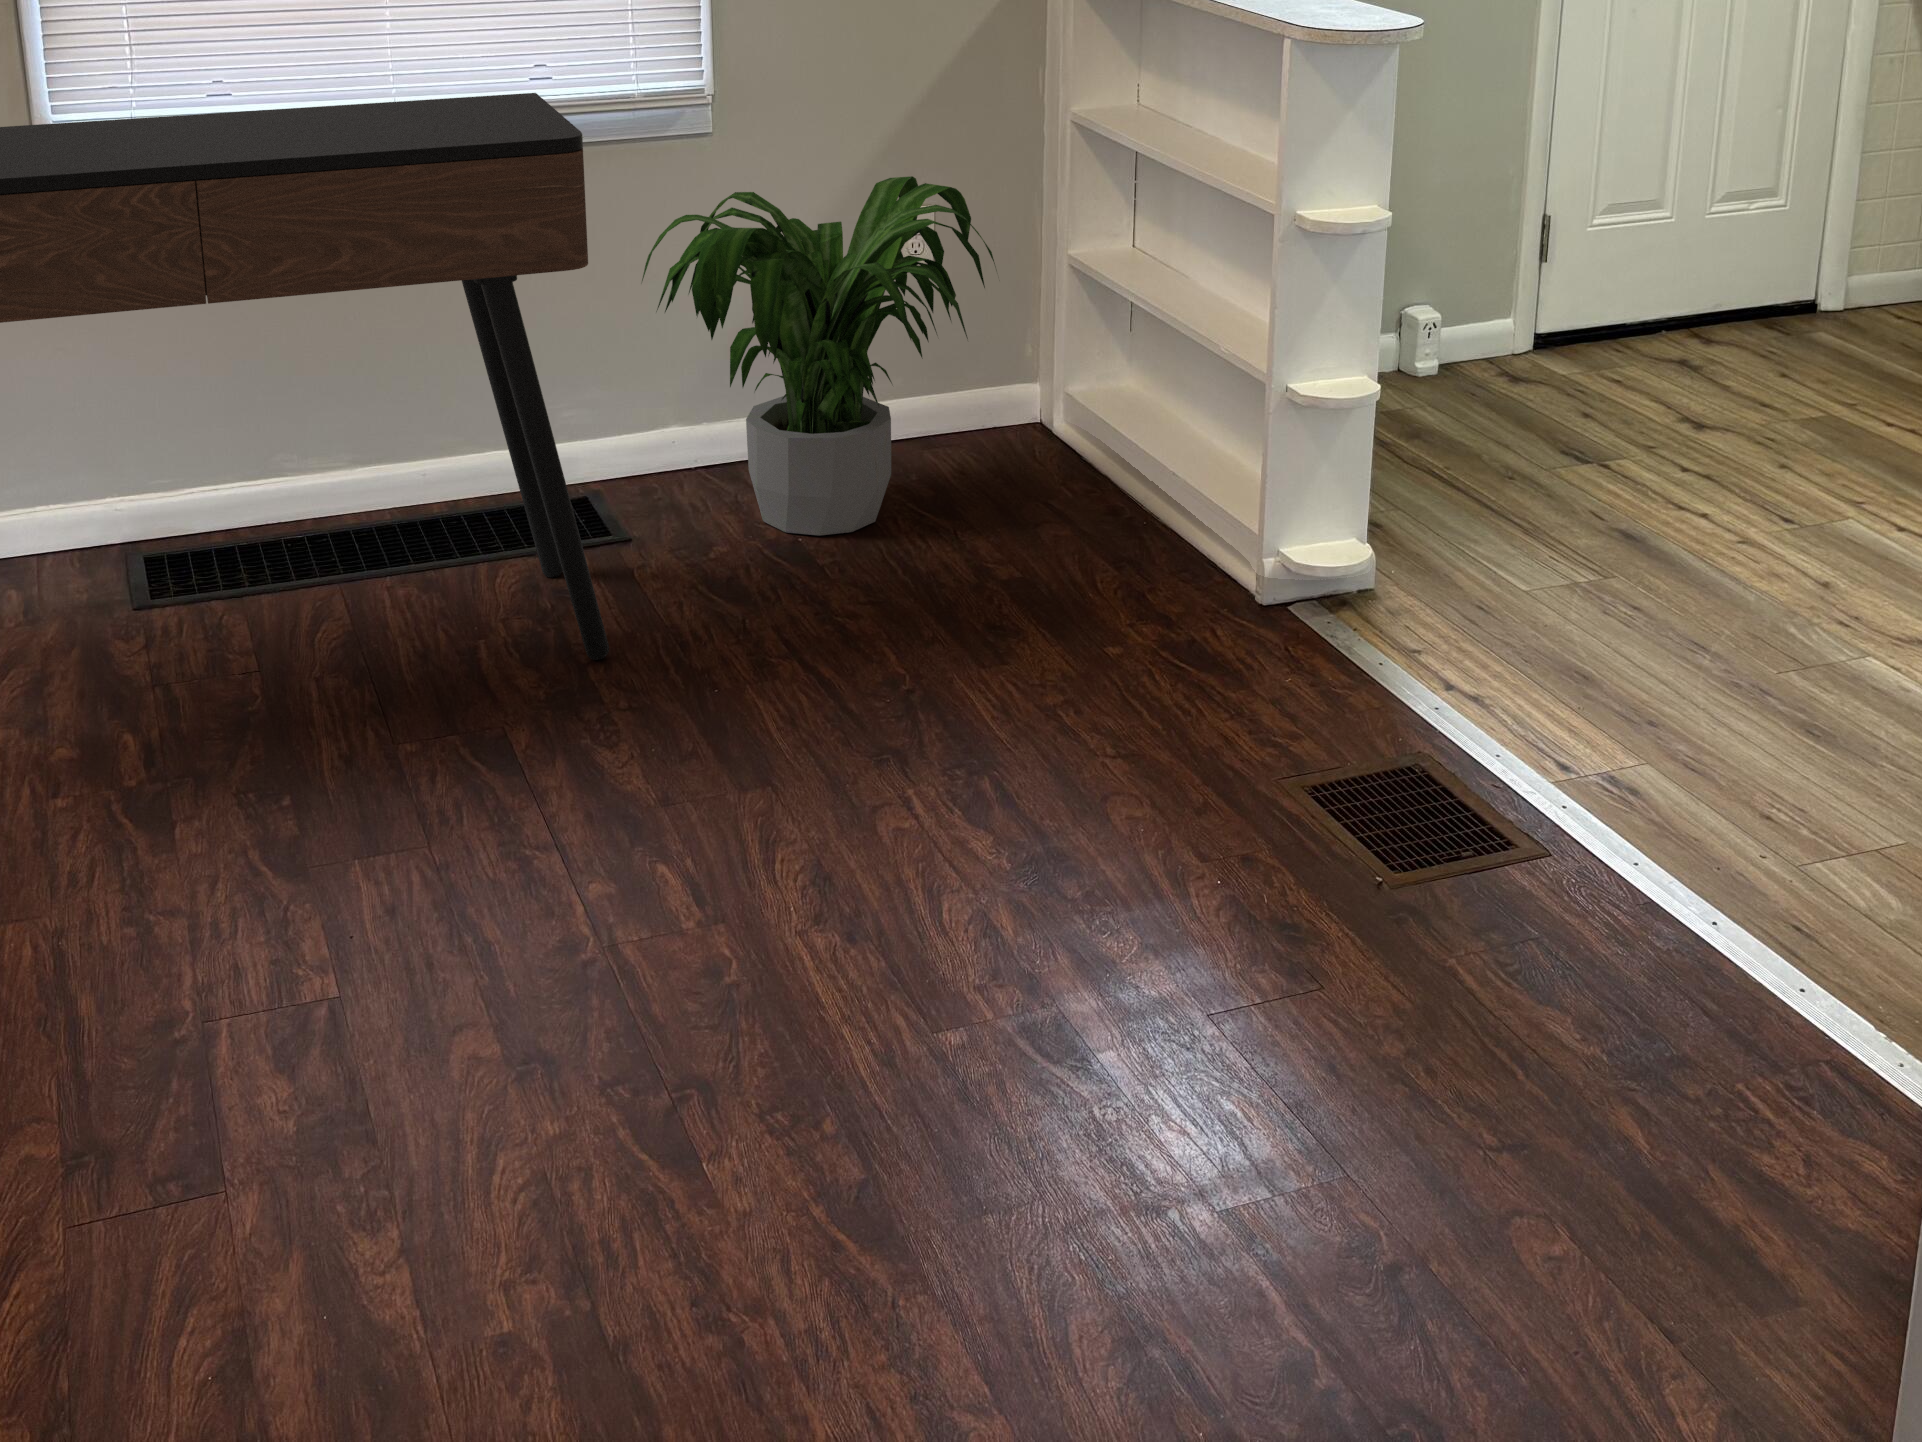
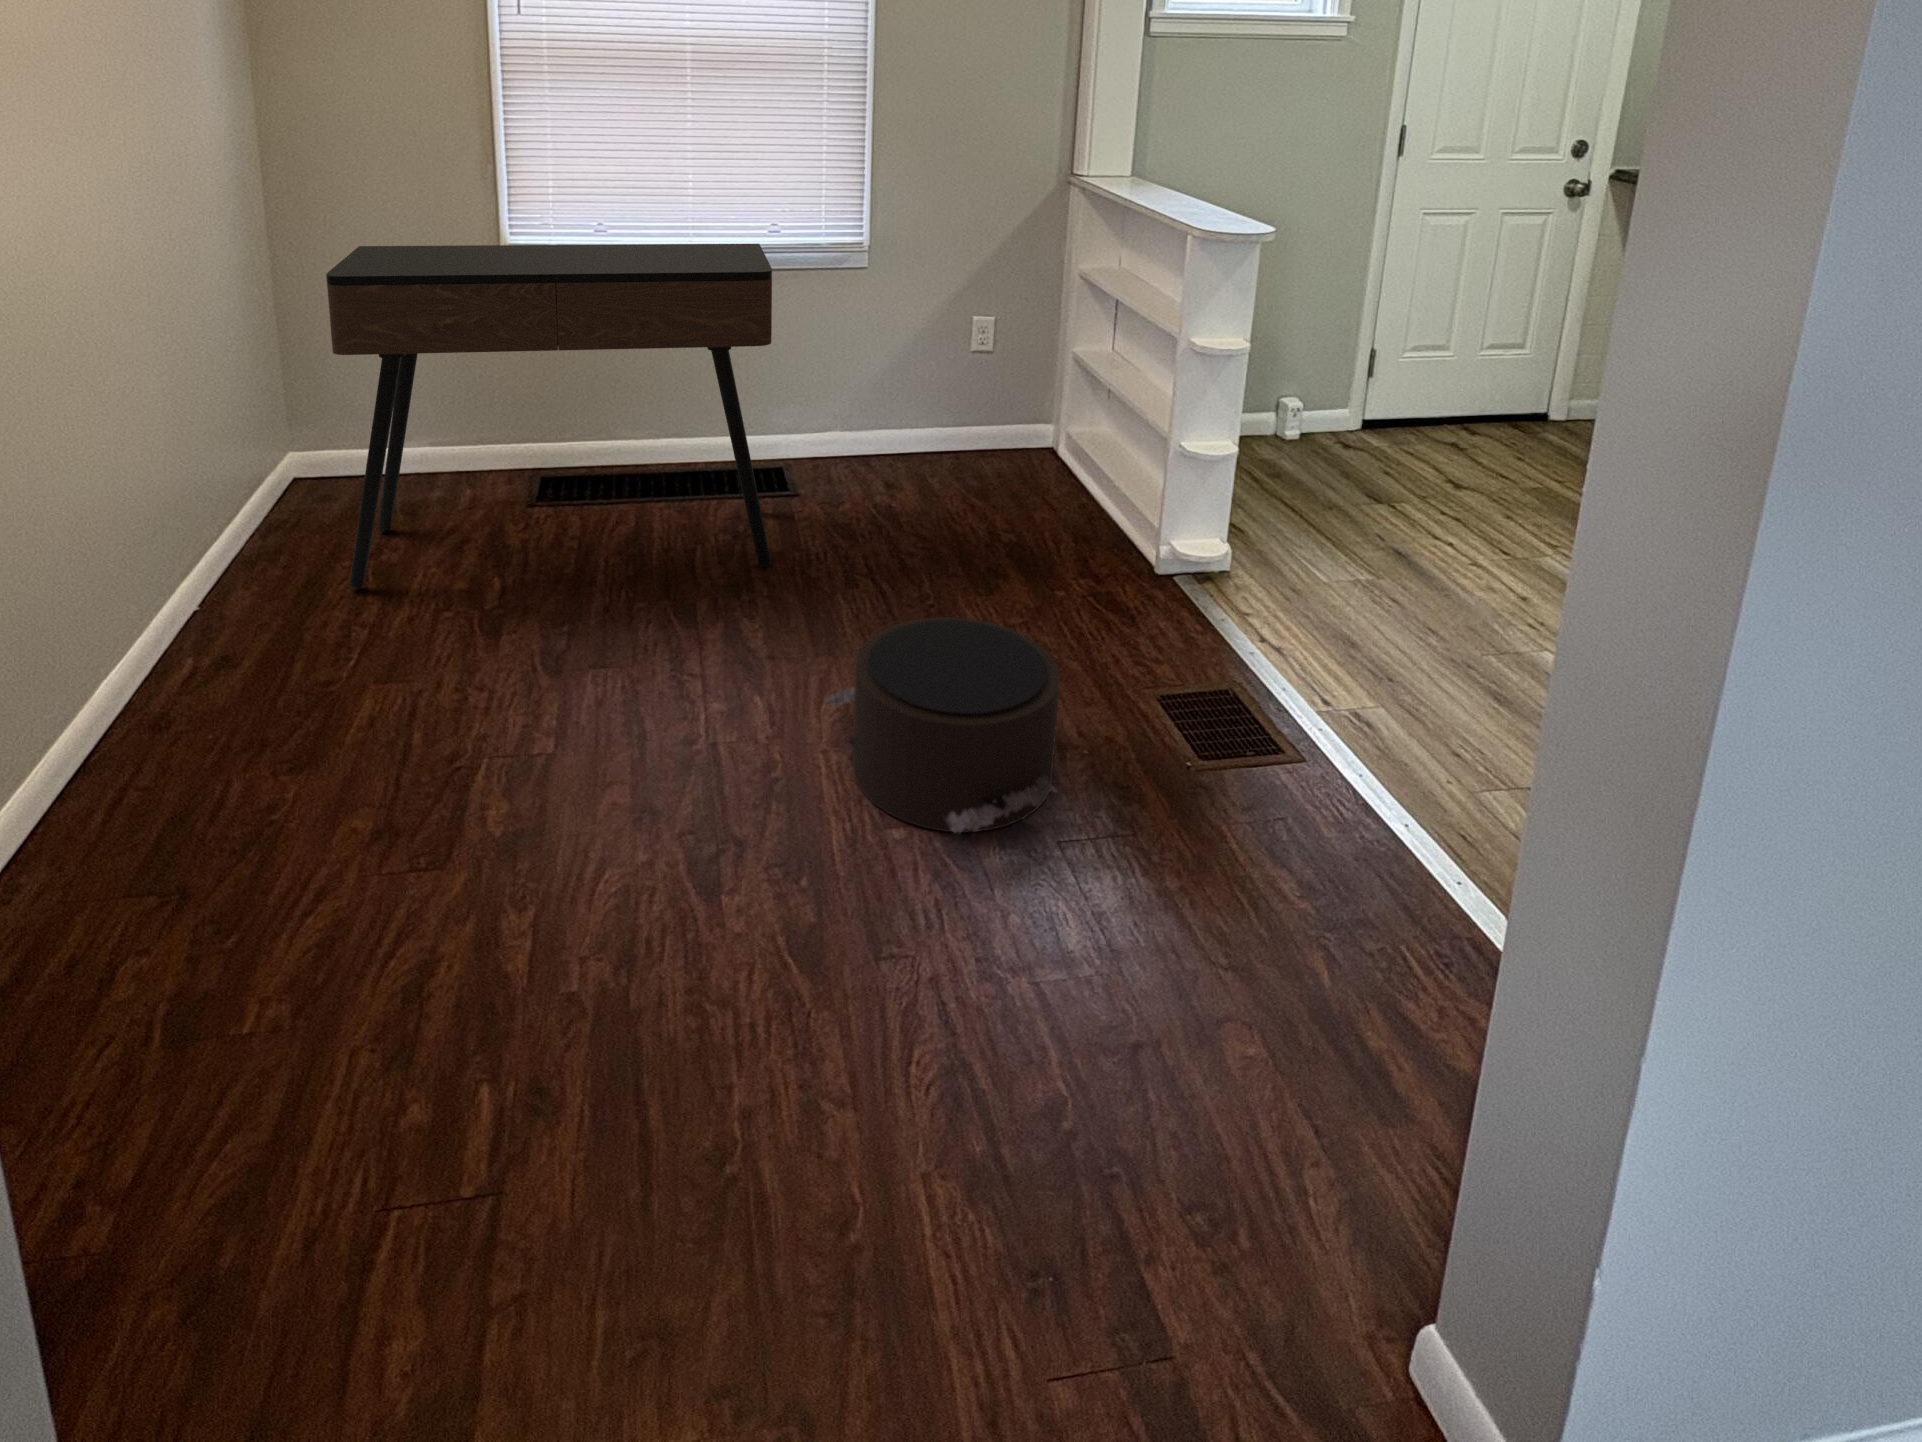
potted plant: present [642,176,996,536] -> none [818,303,1020,505]
pouf: none [769,692,1194,1033] -> present [825,617,1060,833]

